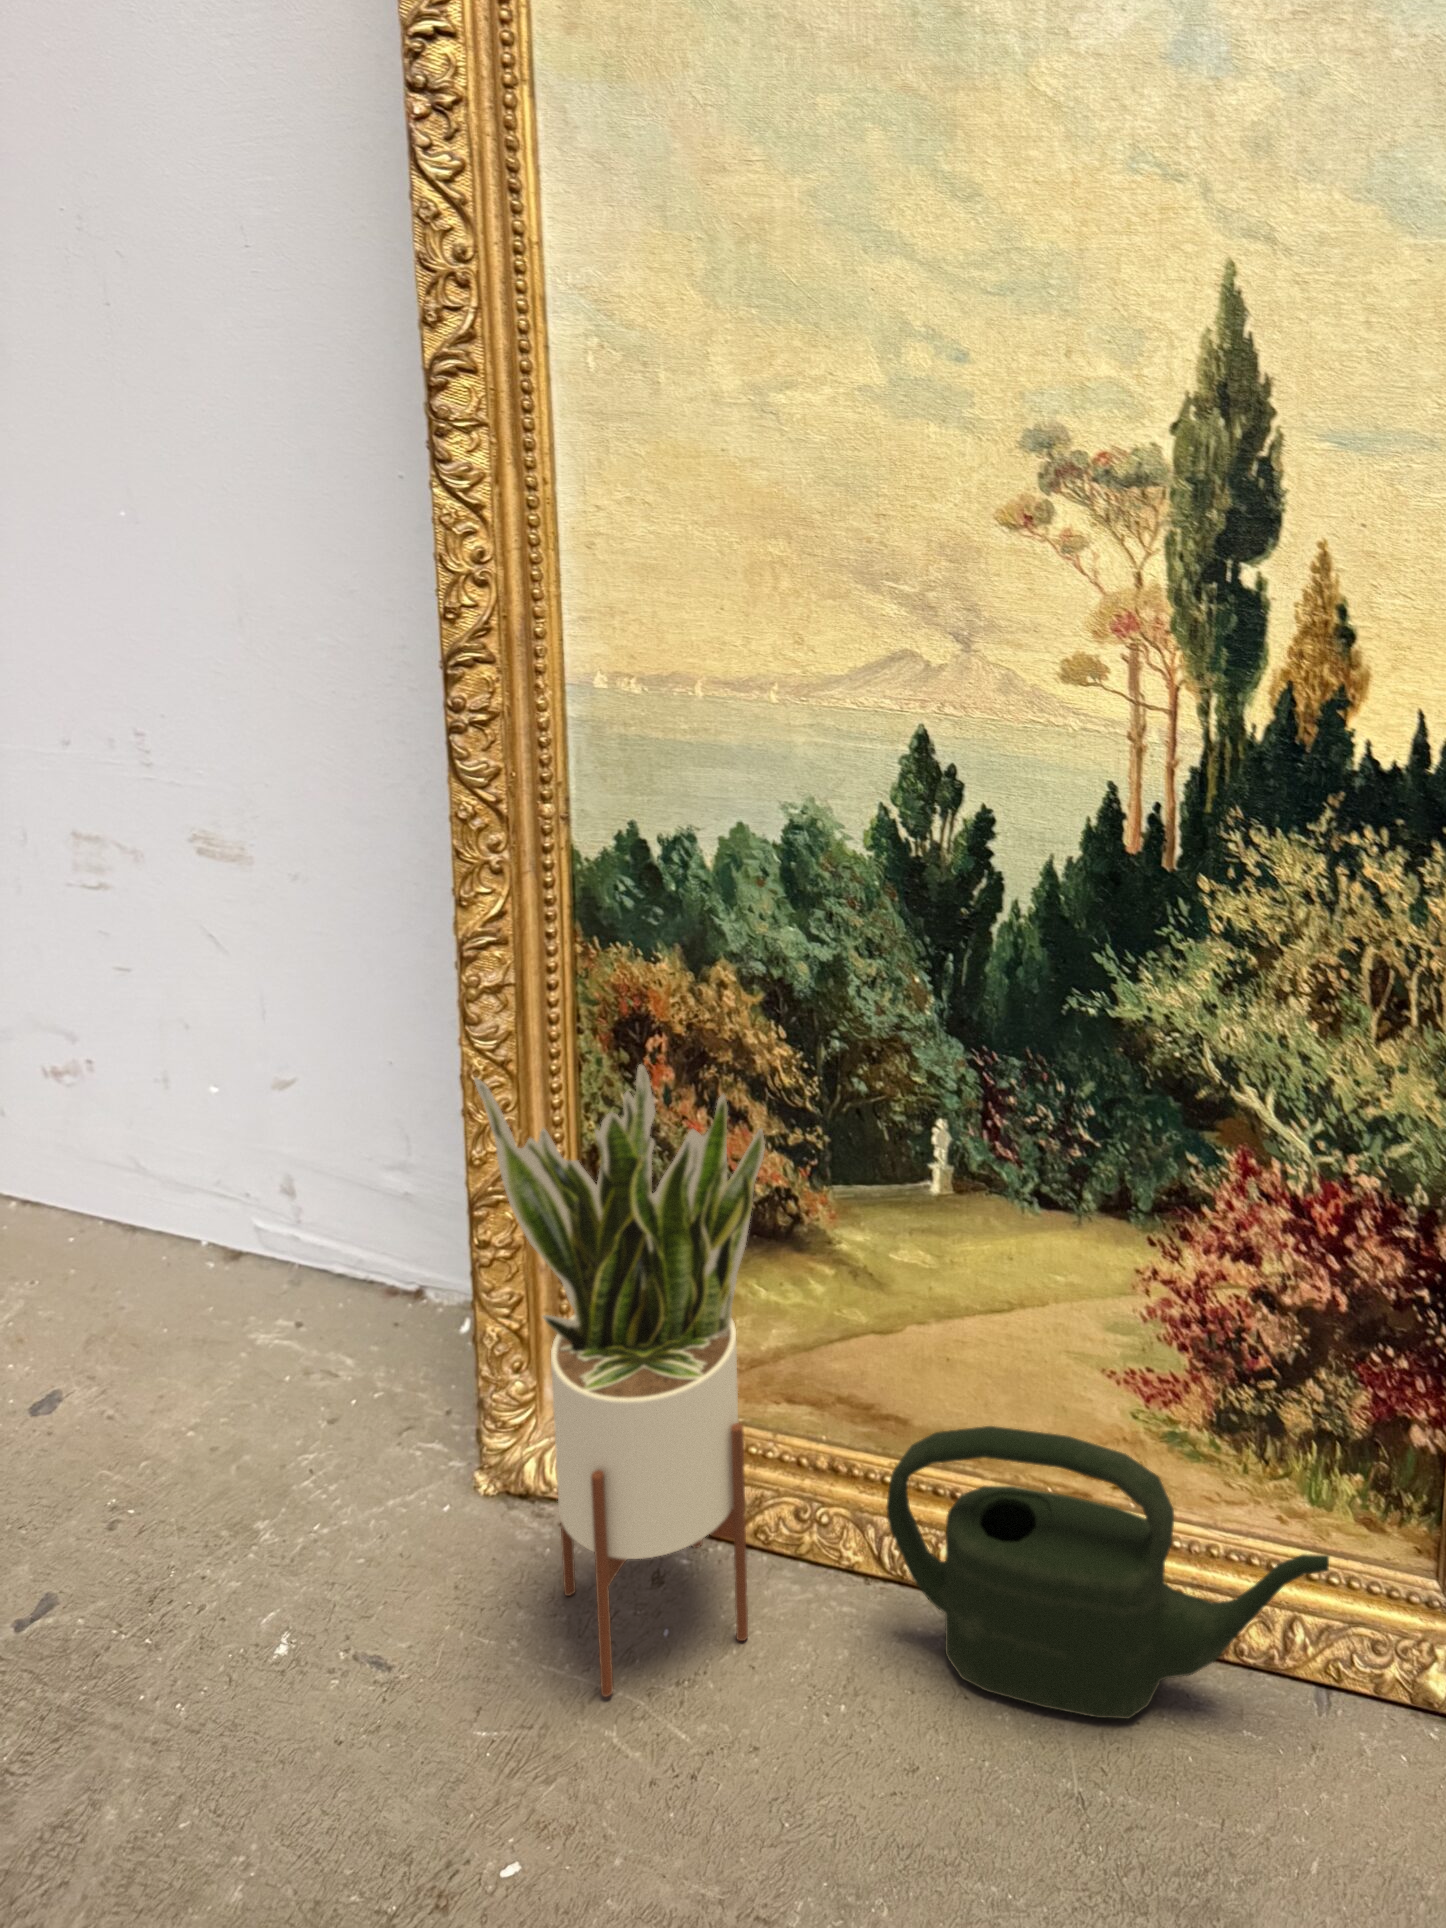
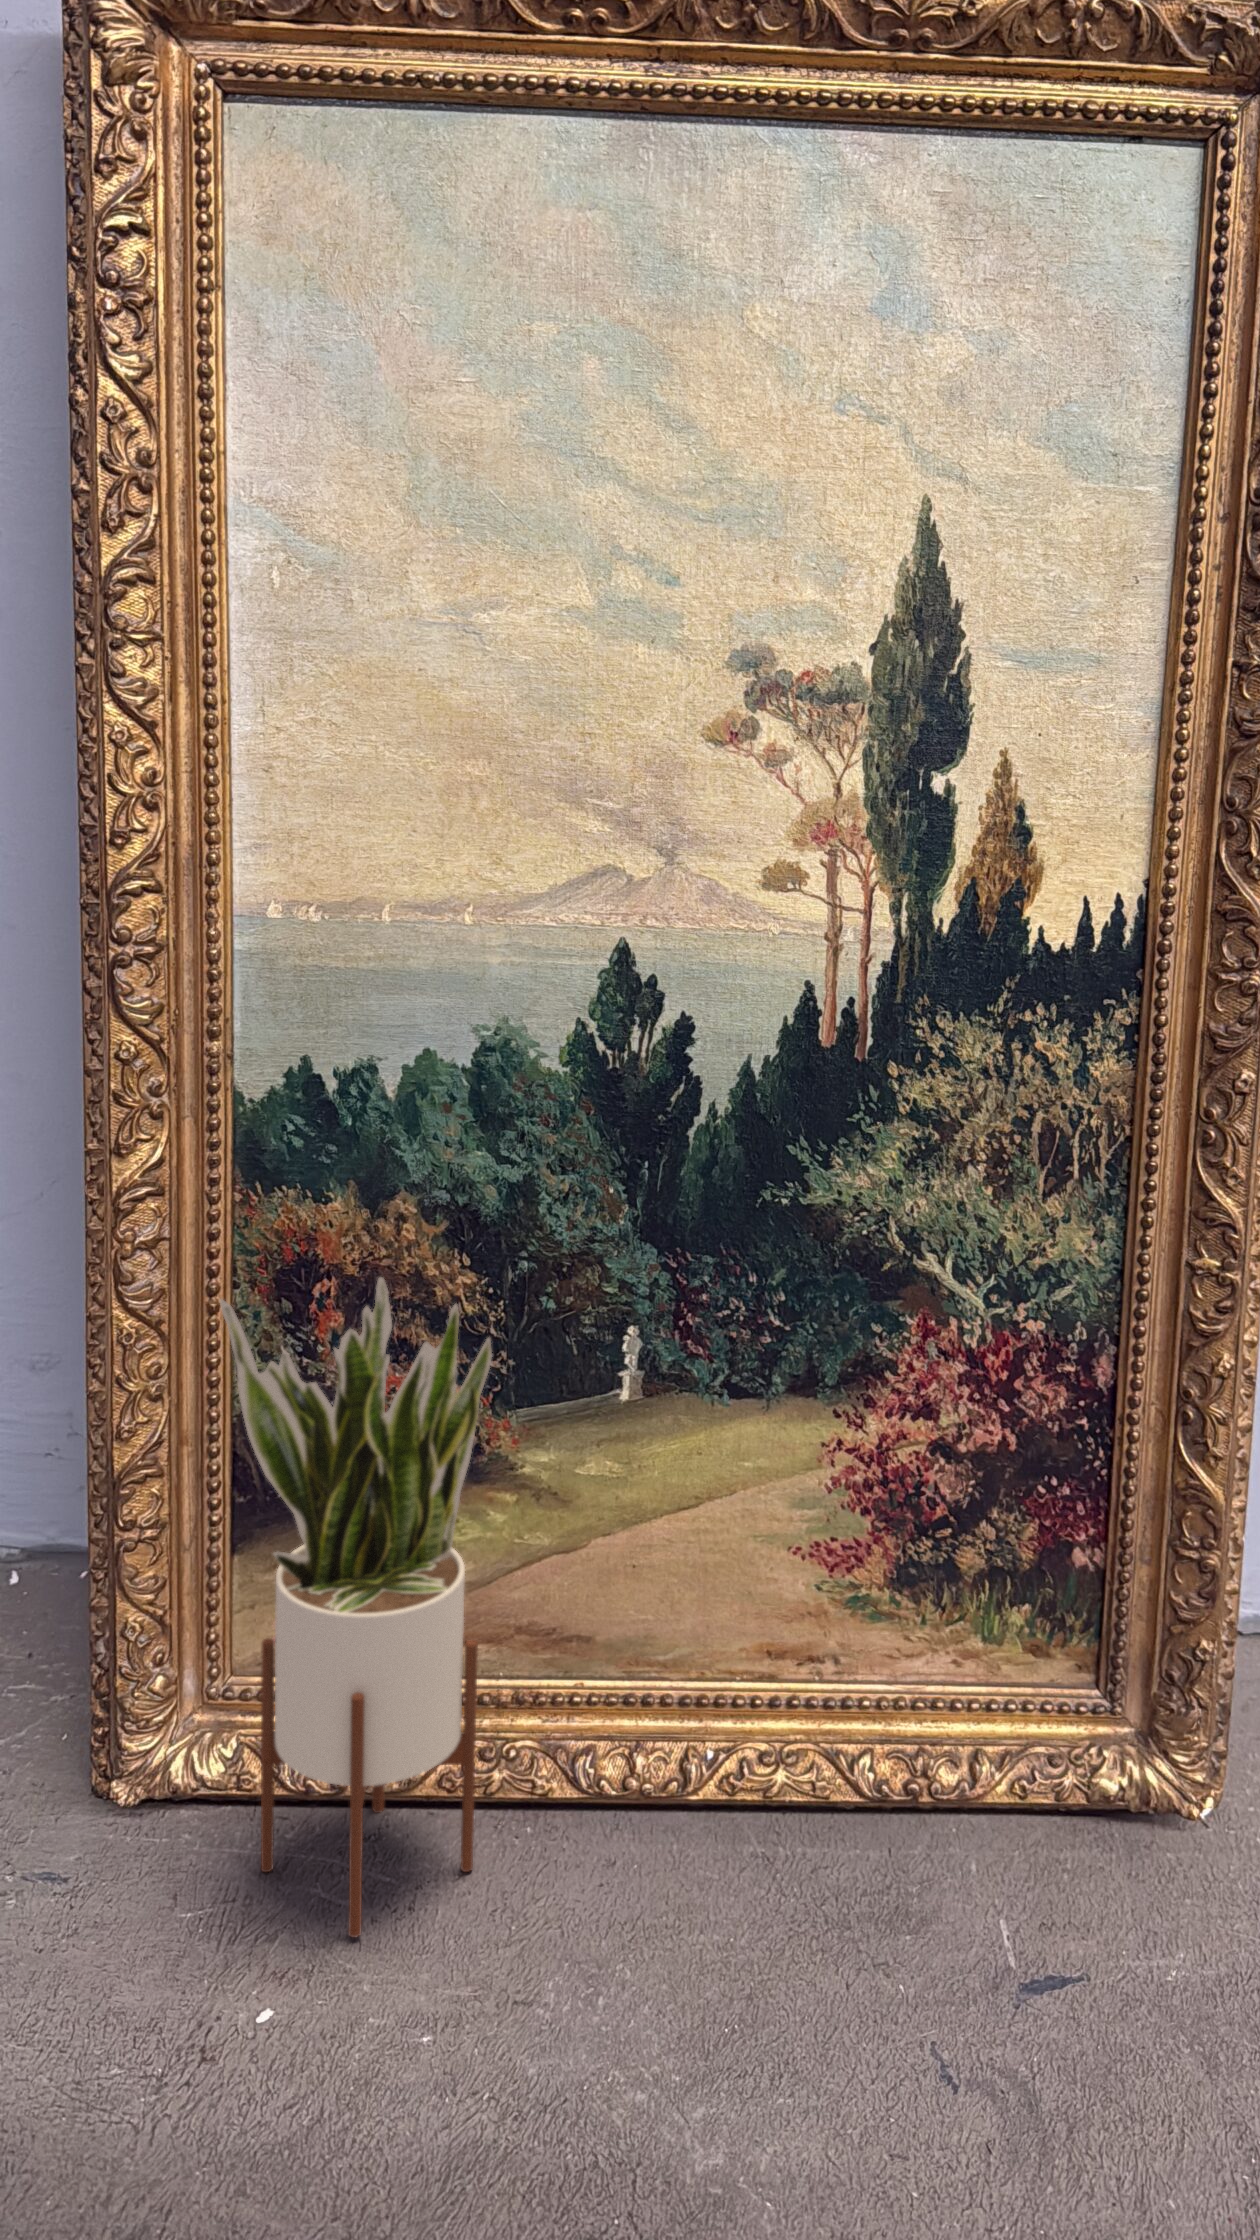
watering can: present [886,1426,1329,1719] -> none [612,1600,1028,1862]

